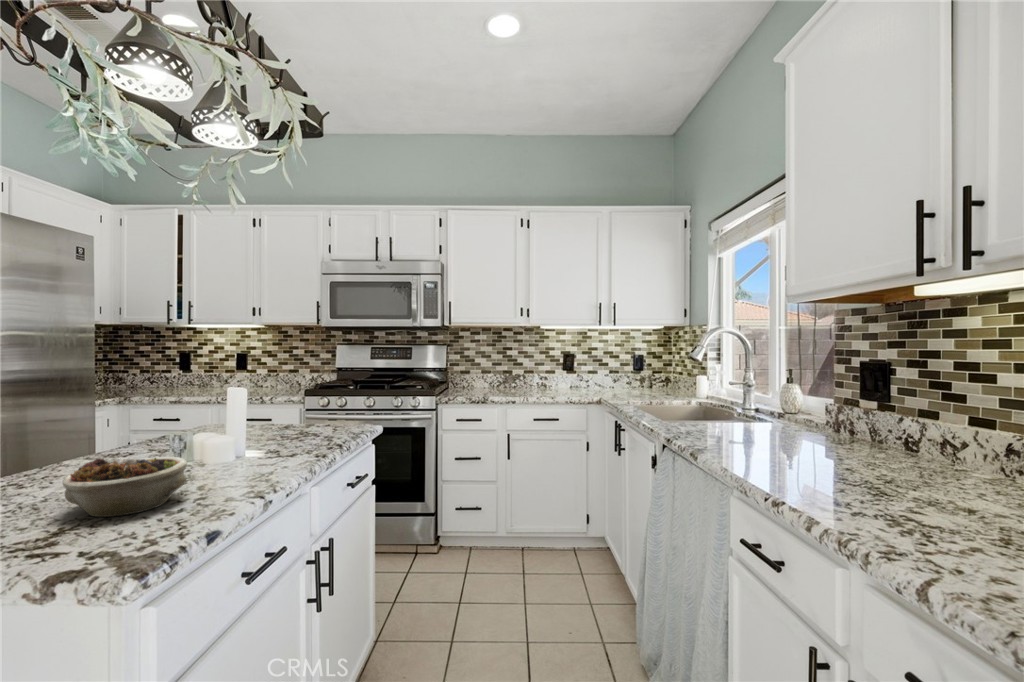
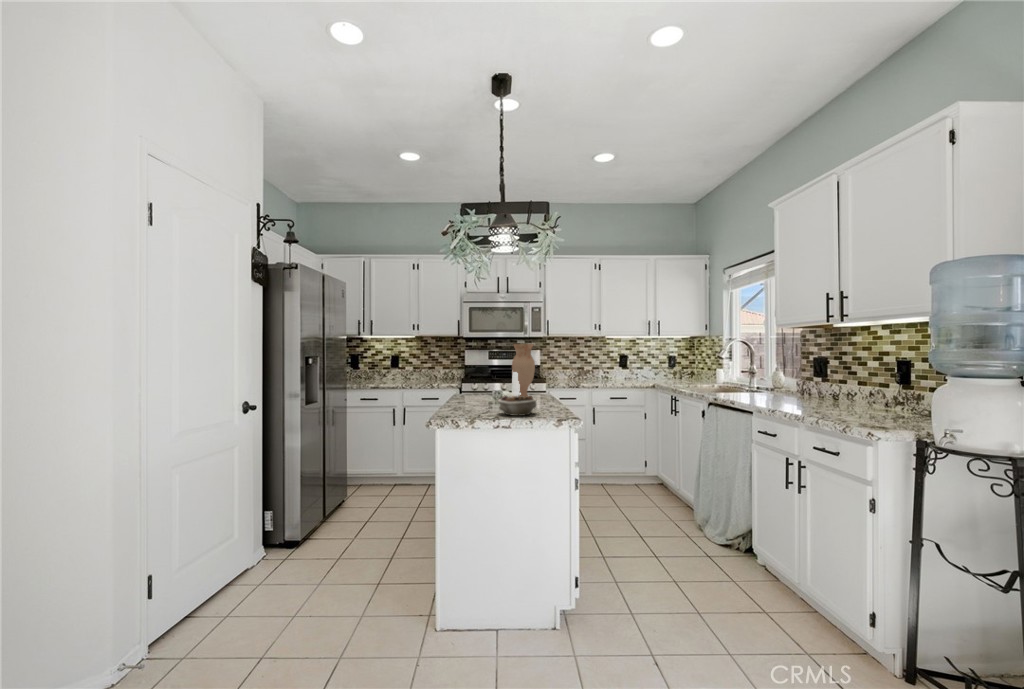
vase: none [276,333,324,438] -> present [512,344,535,397]

